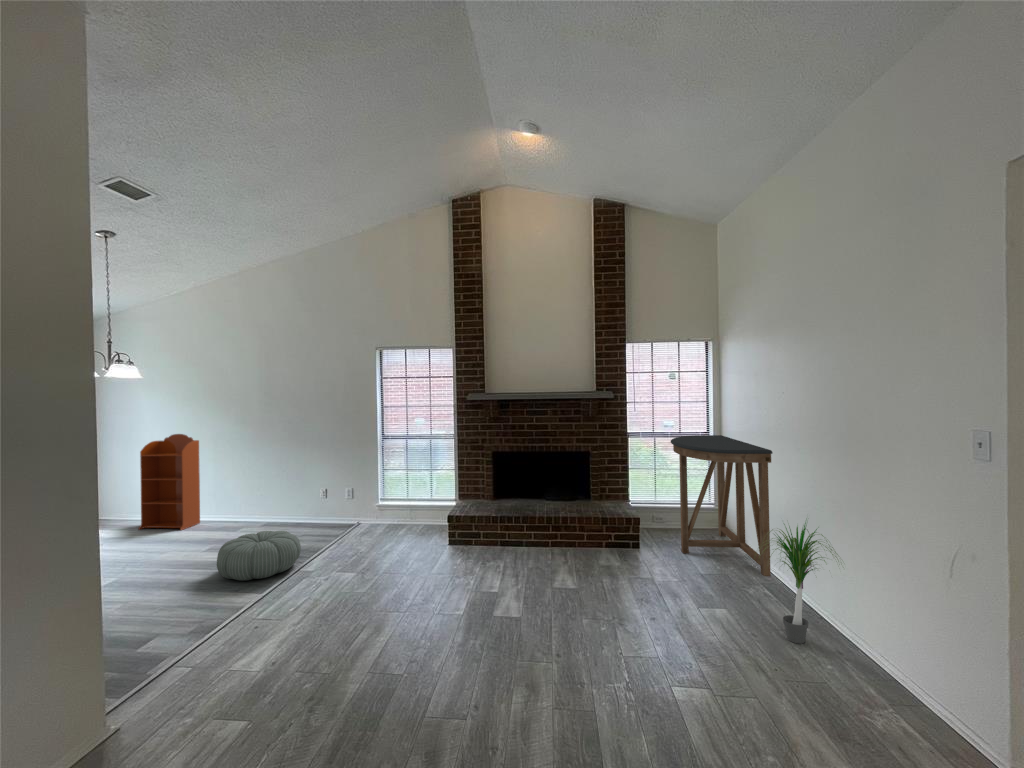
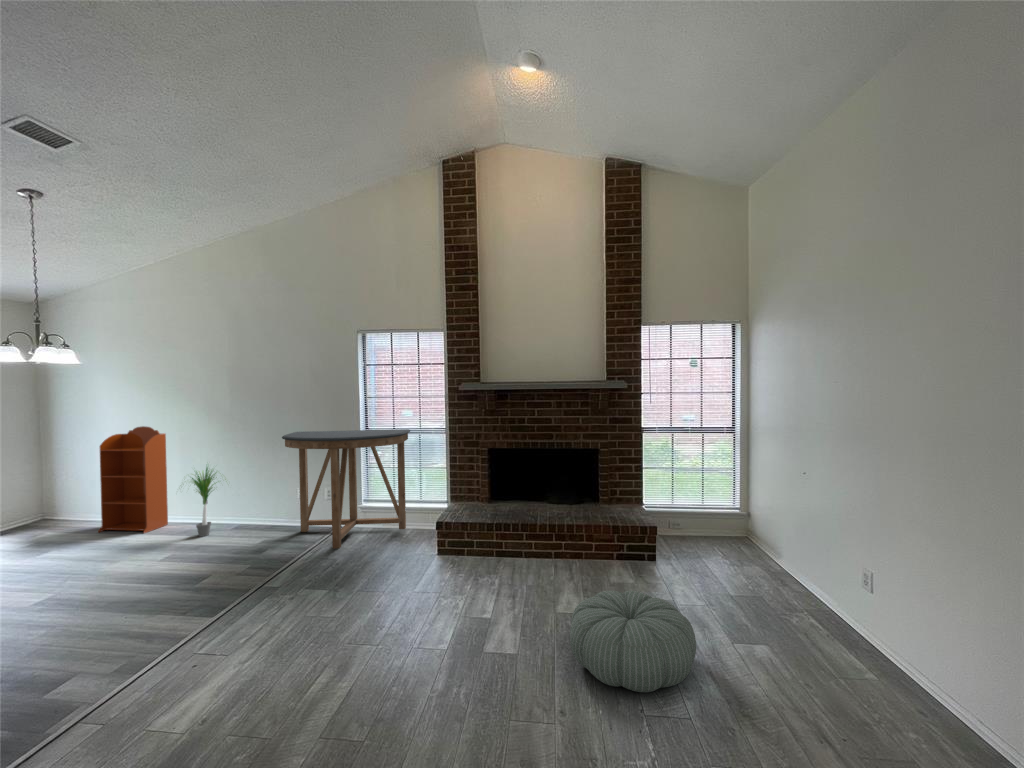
console table: present [671,435,773,576] -> present [282,429,410,549]
potted plant: present [765,523,837,643] -> present [192,467,217,537]
pouf: present [217,531,301,580] -> present [570,591,696,692]

